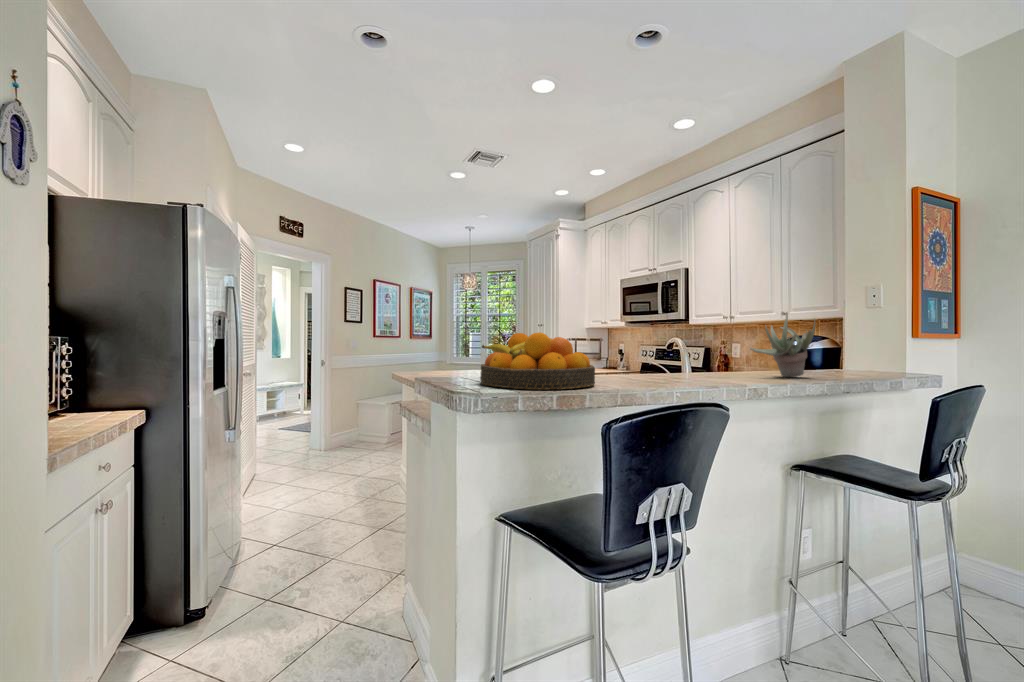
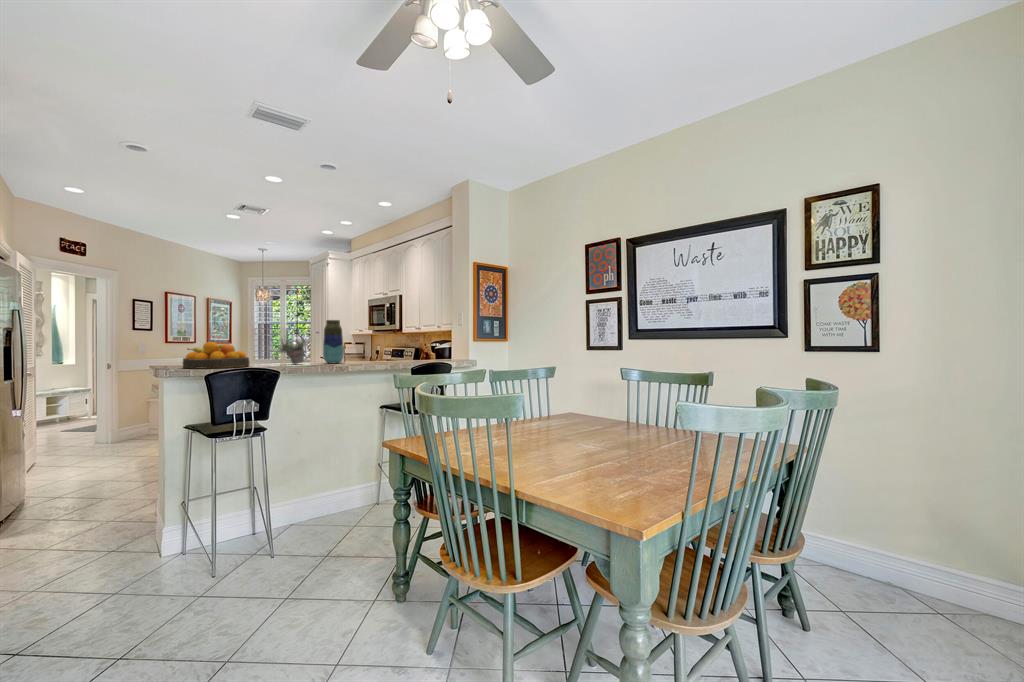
vase: none [692,292,732,379] -> present [323,320,343,364]
succulent plant: present [750,313,815,377] -> present [268,338,307,364]

